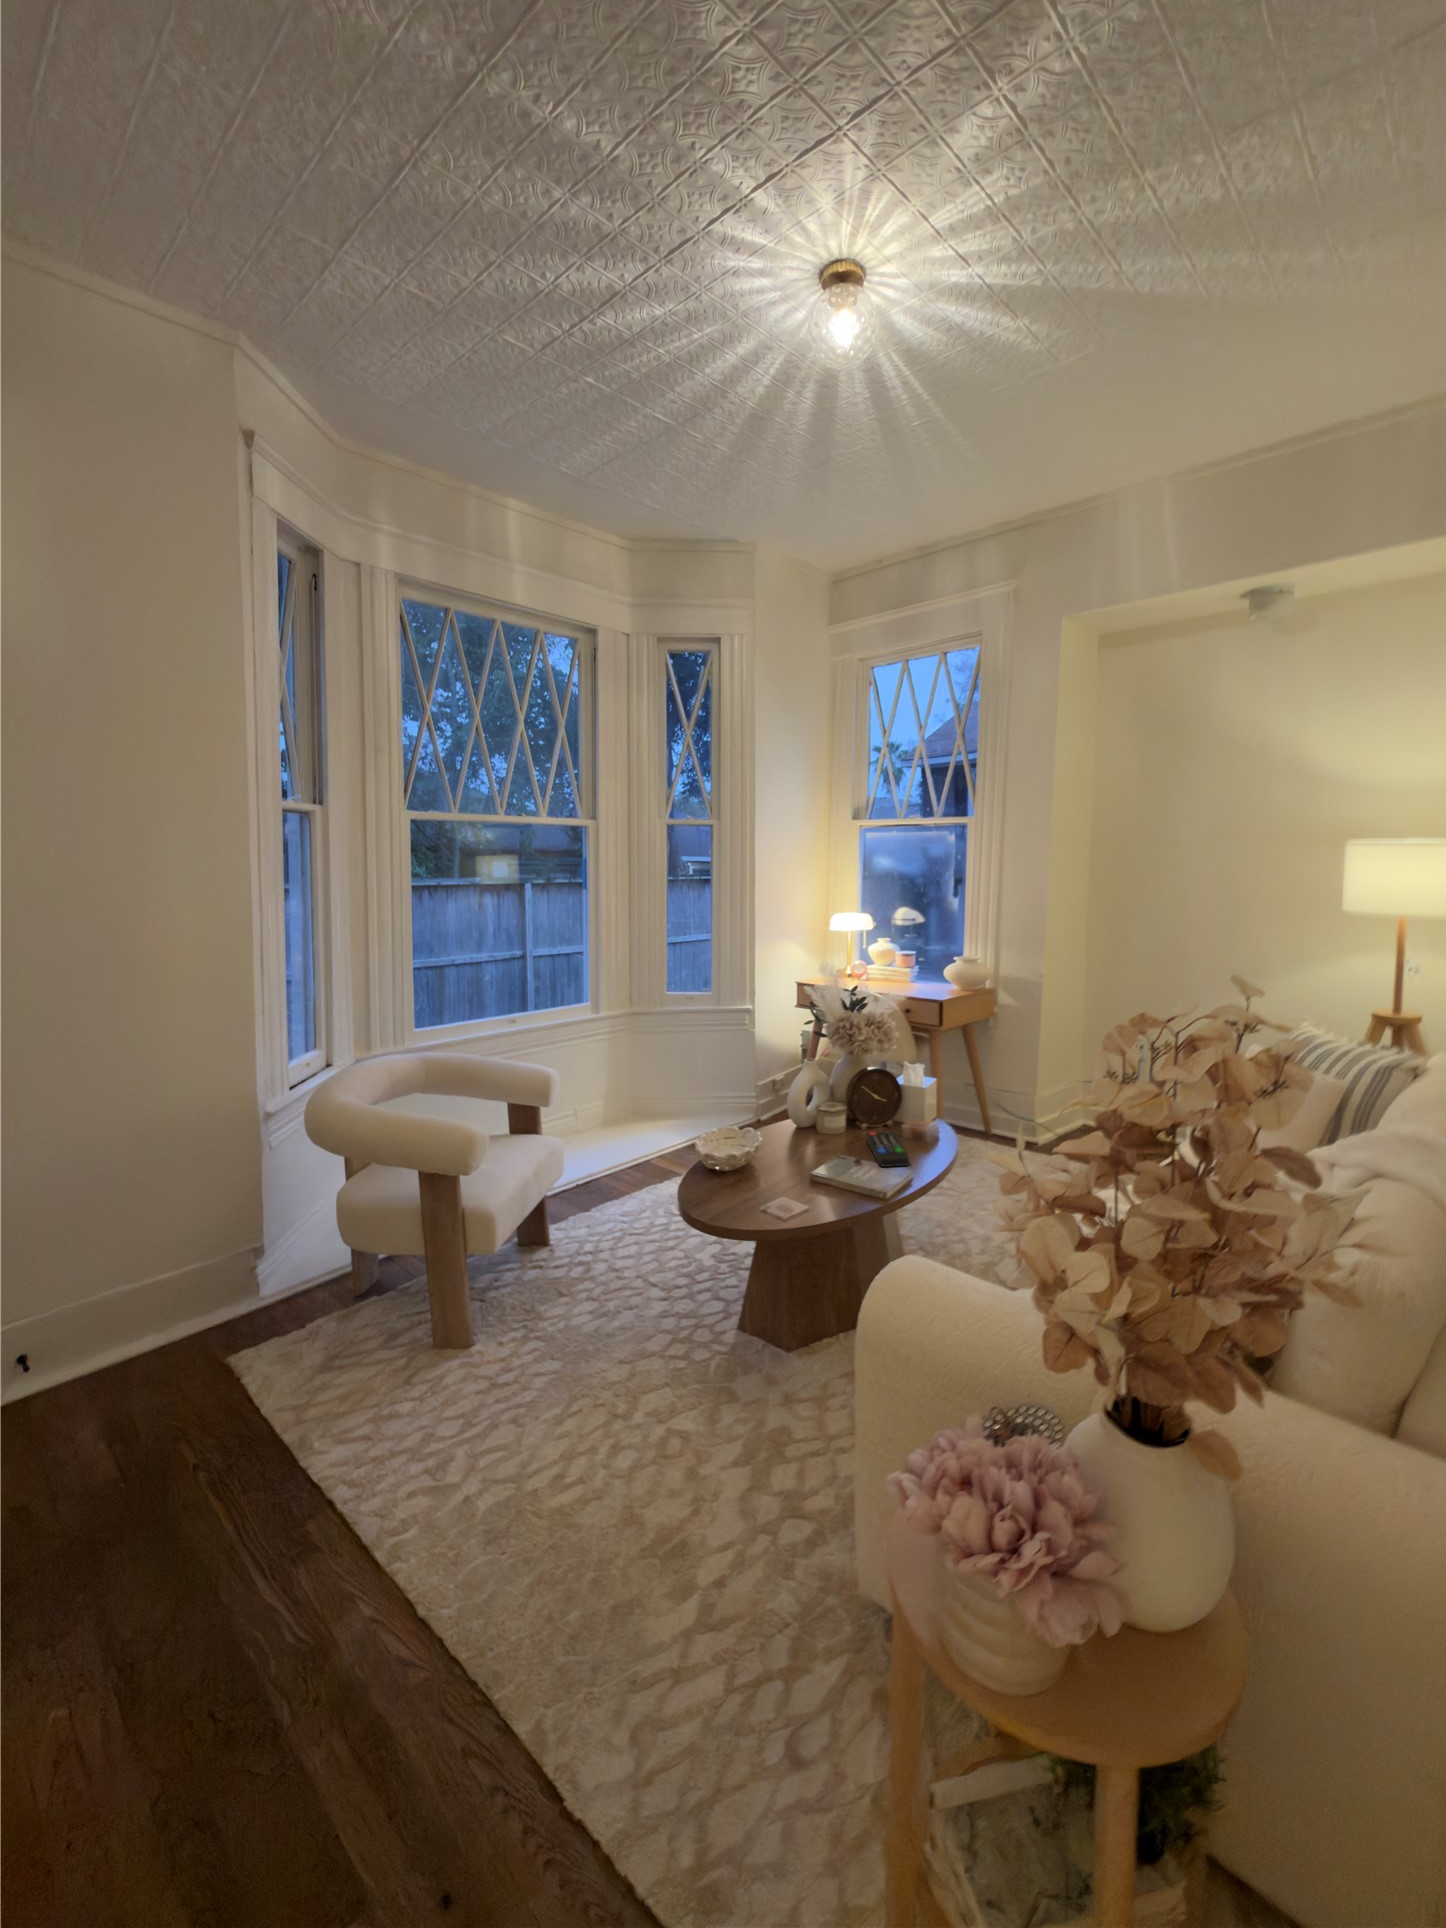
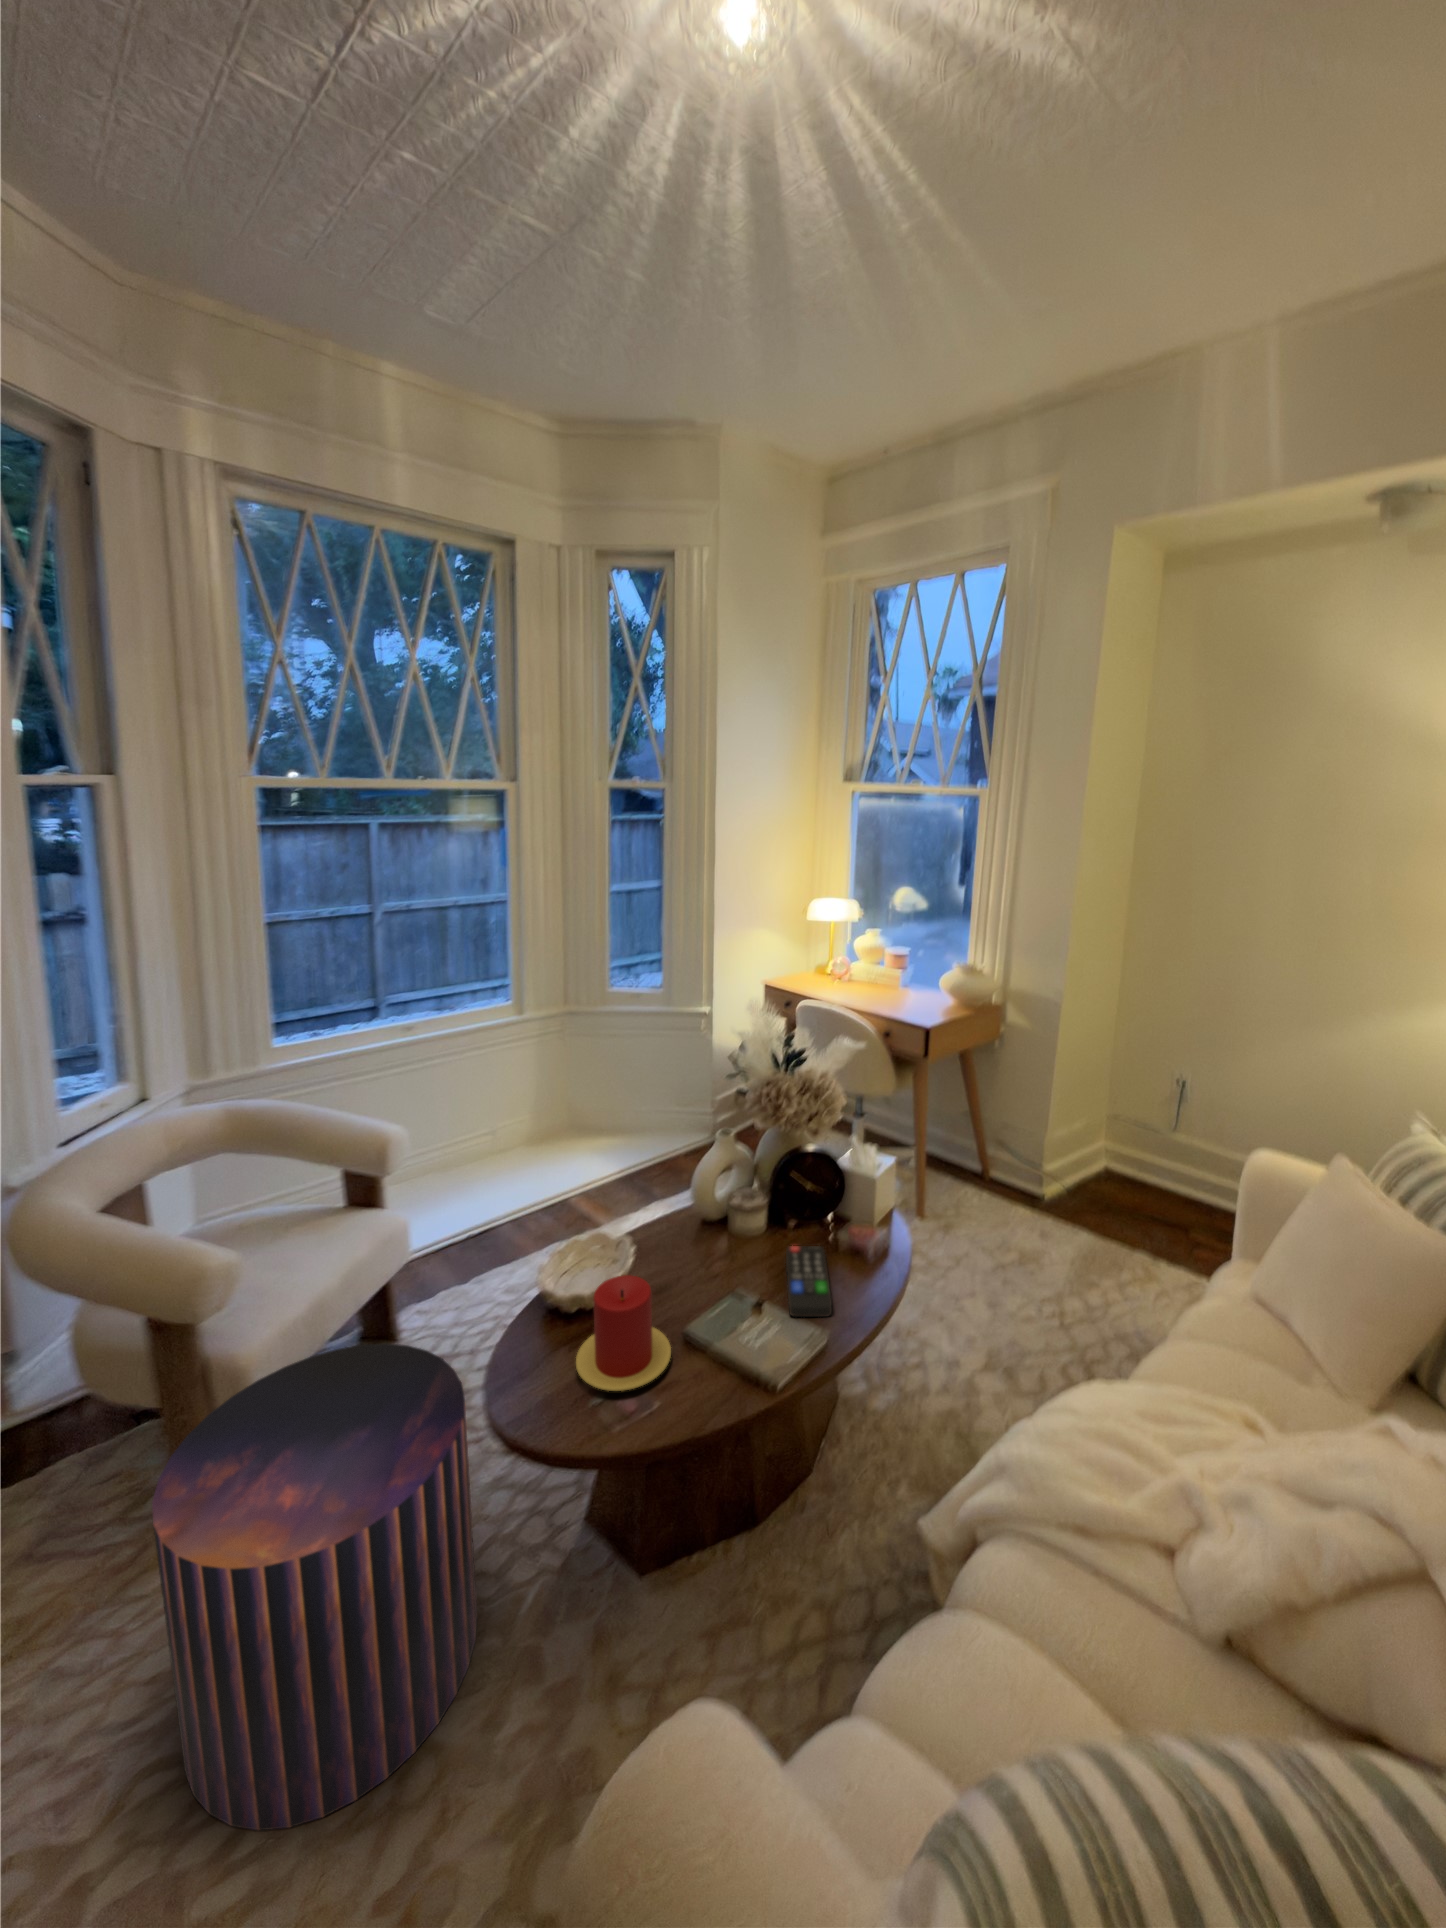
candle: none [740,1132,806,1200] -> present [576,1275,671,1391]
pouf: none [491,1186,682,1469] -> present [152,1343,477,1830]

